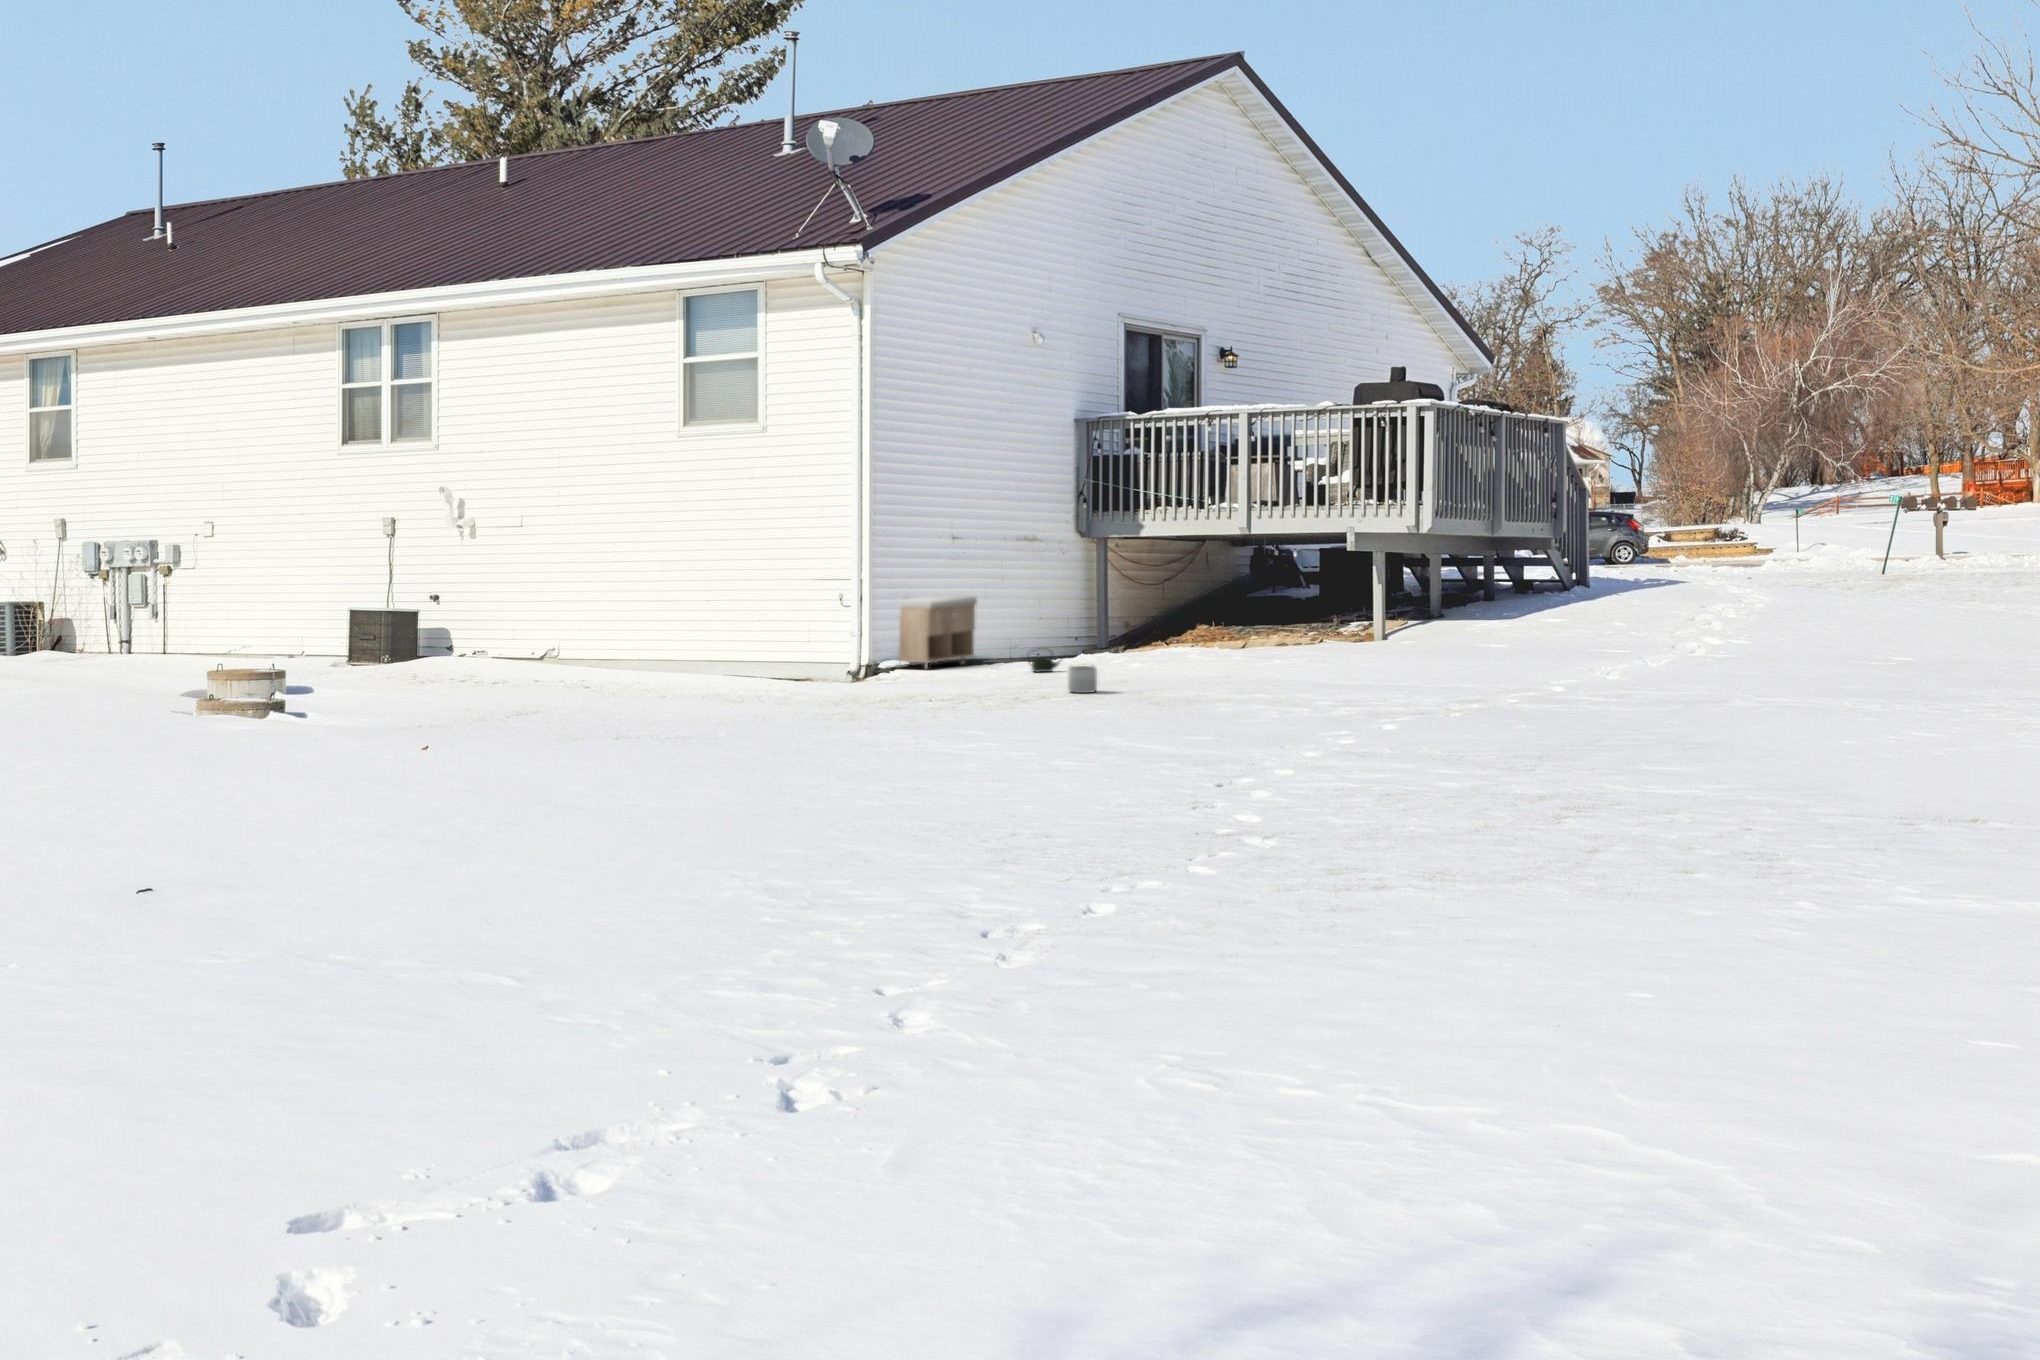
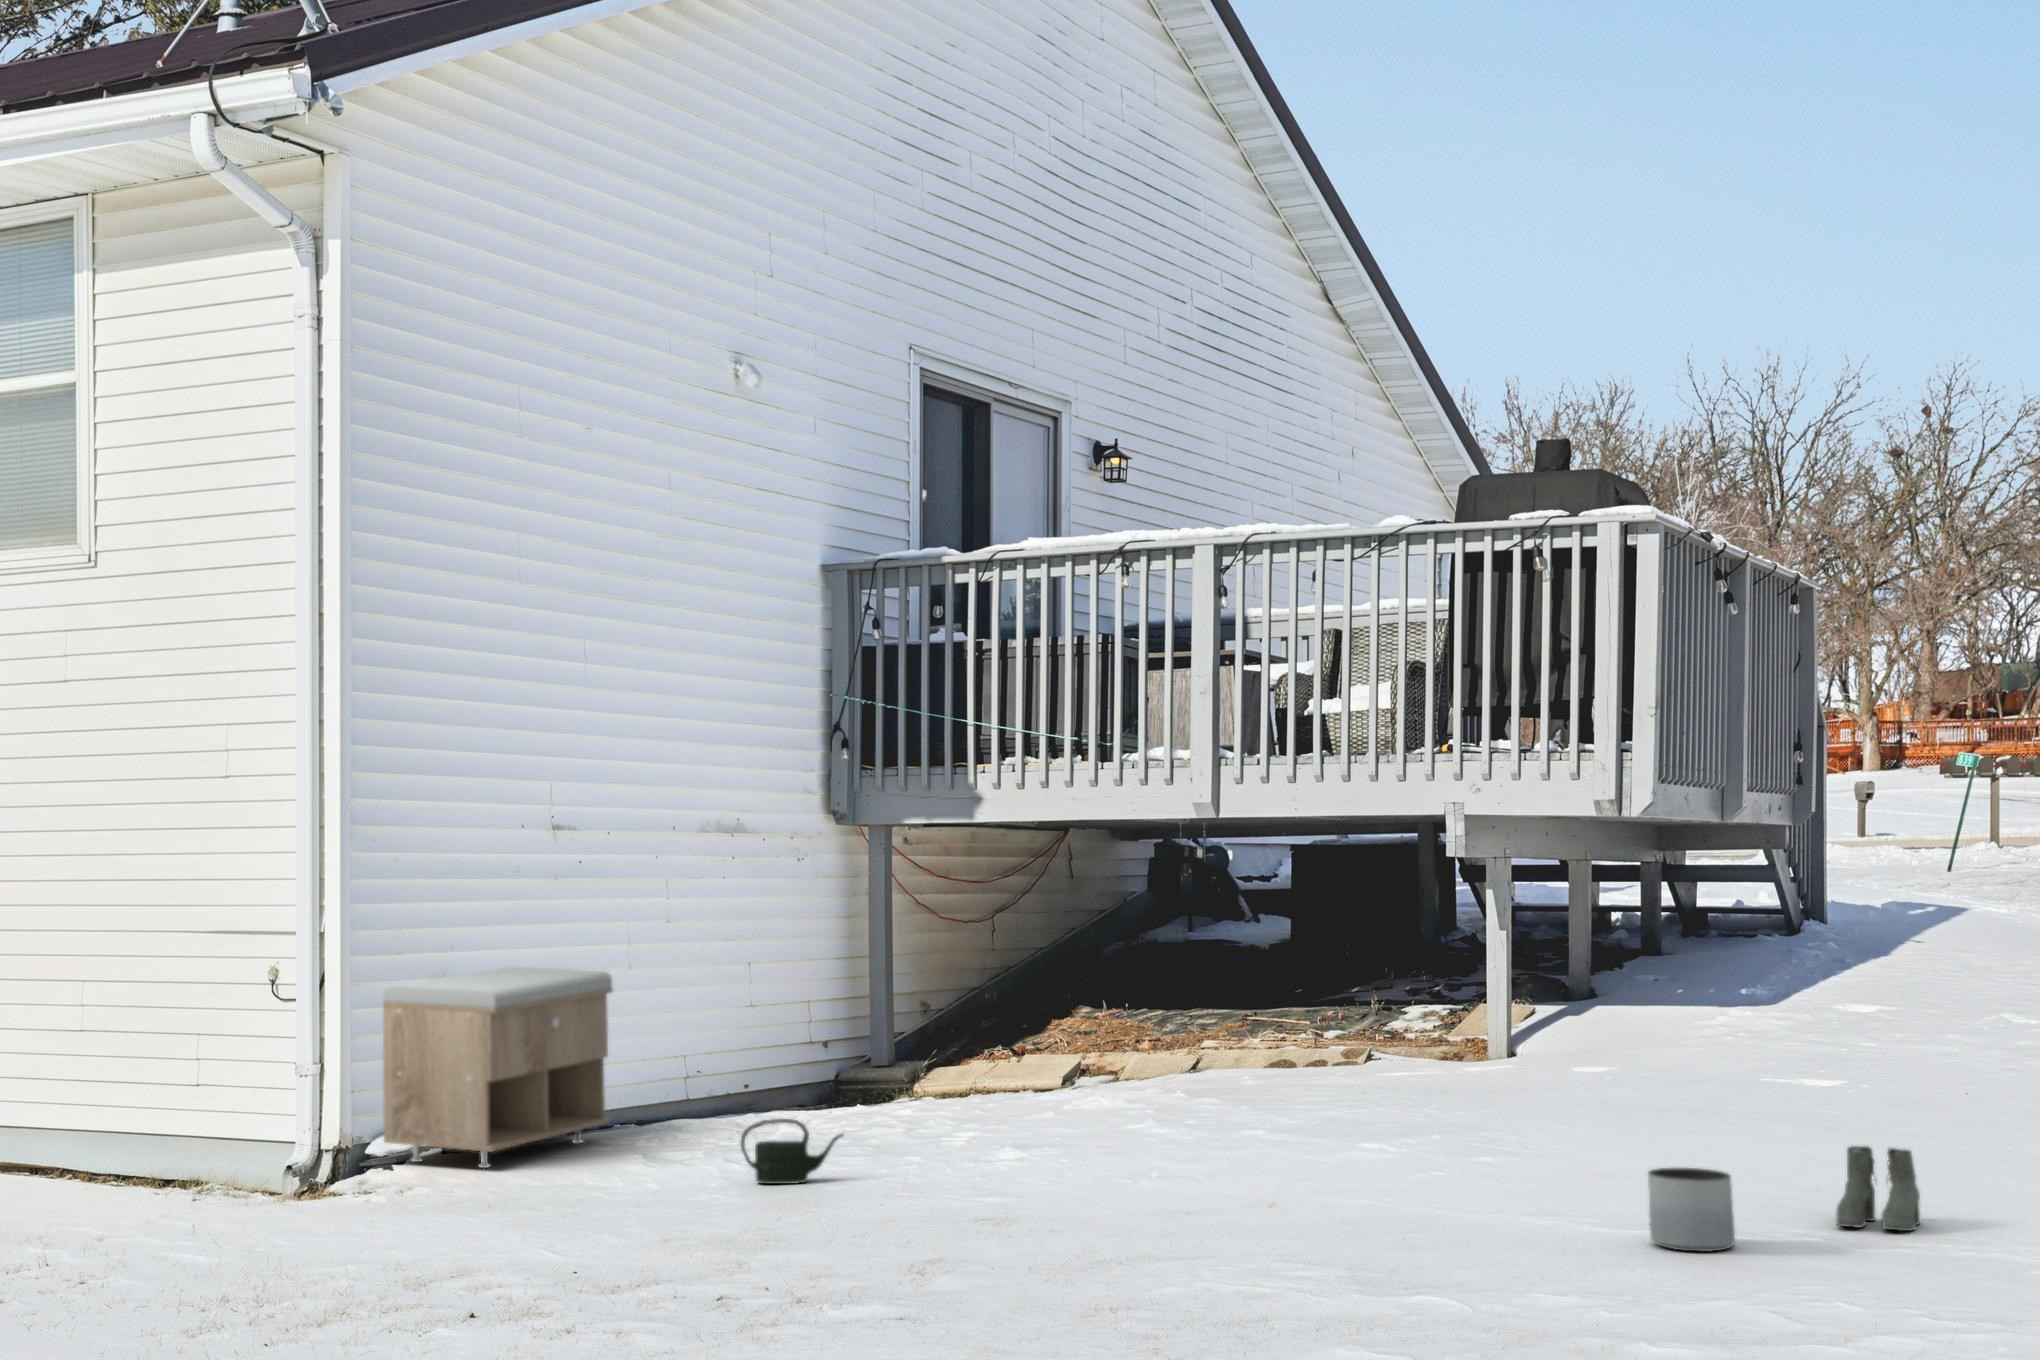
boots: none [1423,651,1457,679] -> present [1836,1146,1920,1231]
planter: present [1068,666,1097,693] -> present [1648,1168,1735,1252]

